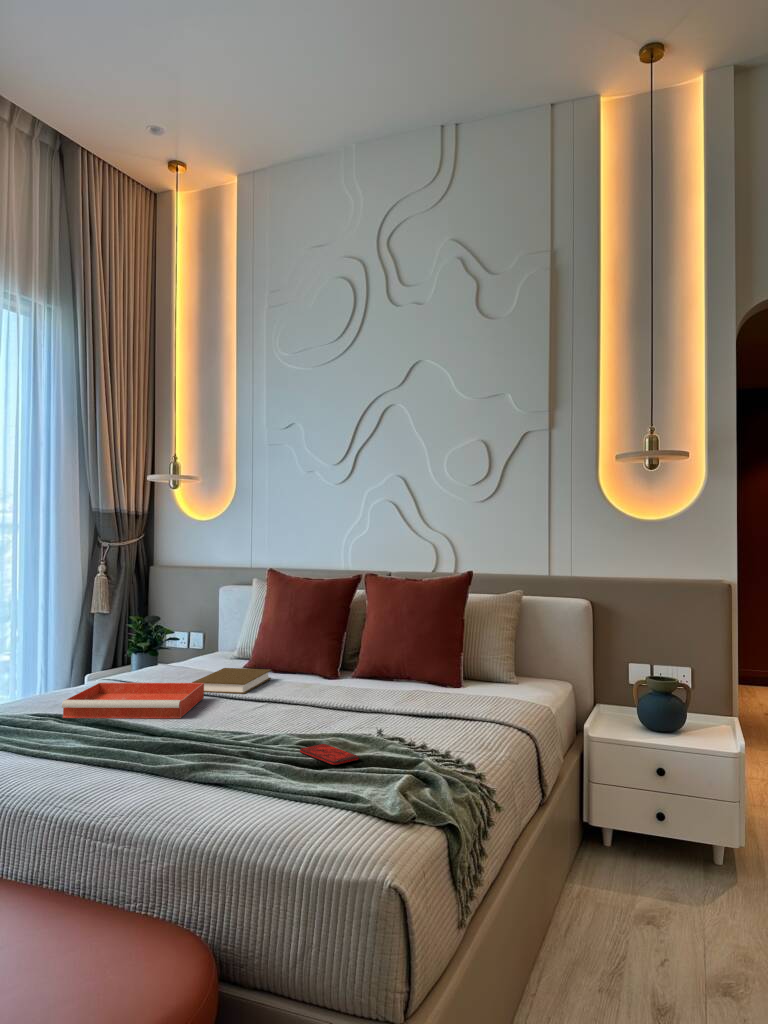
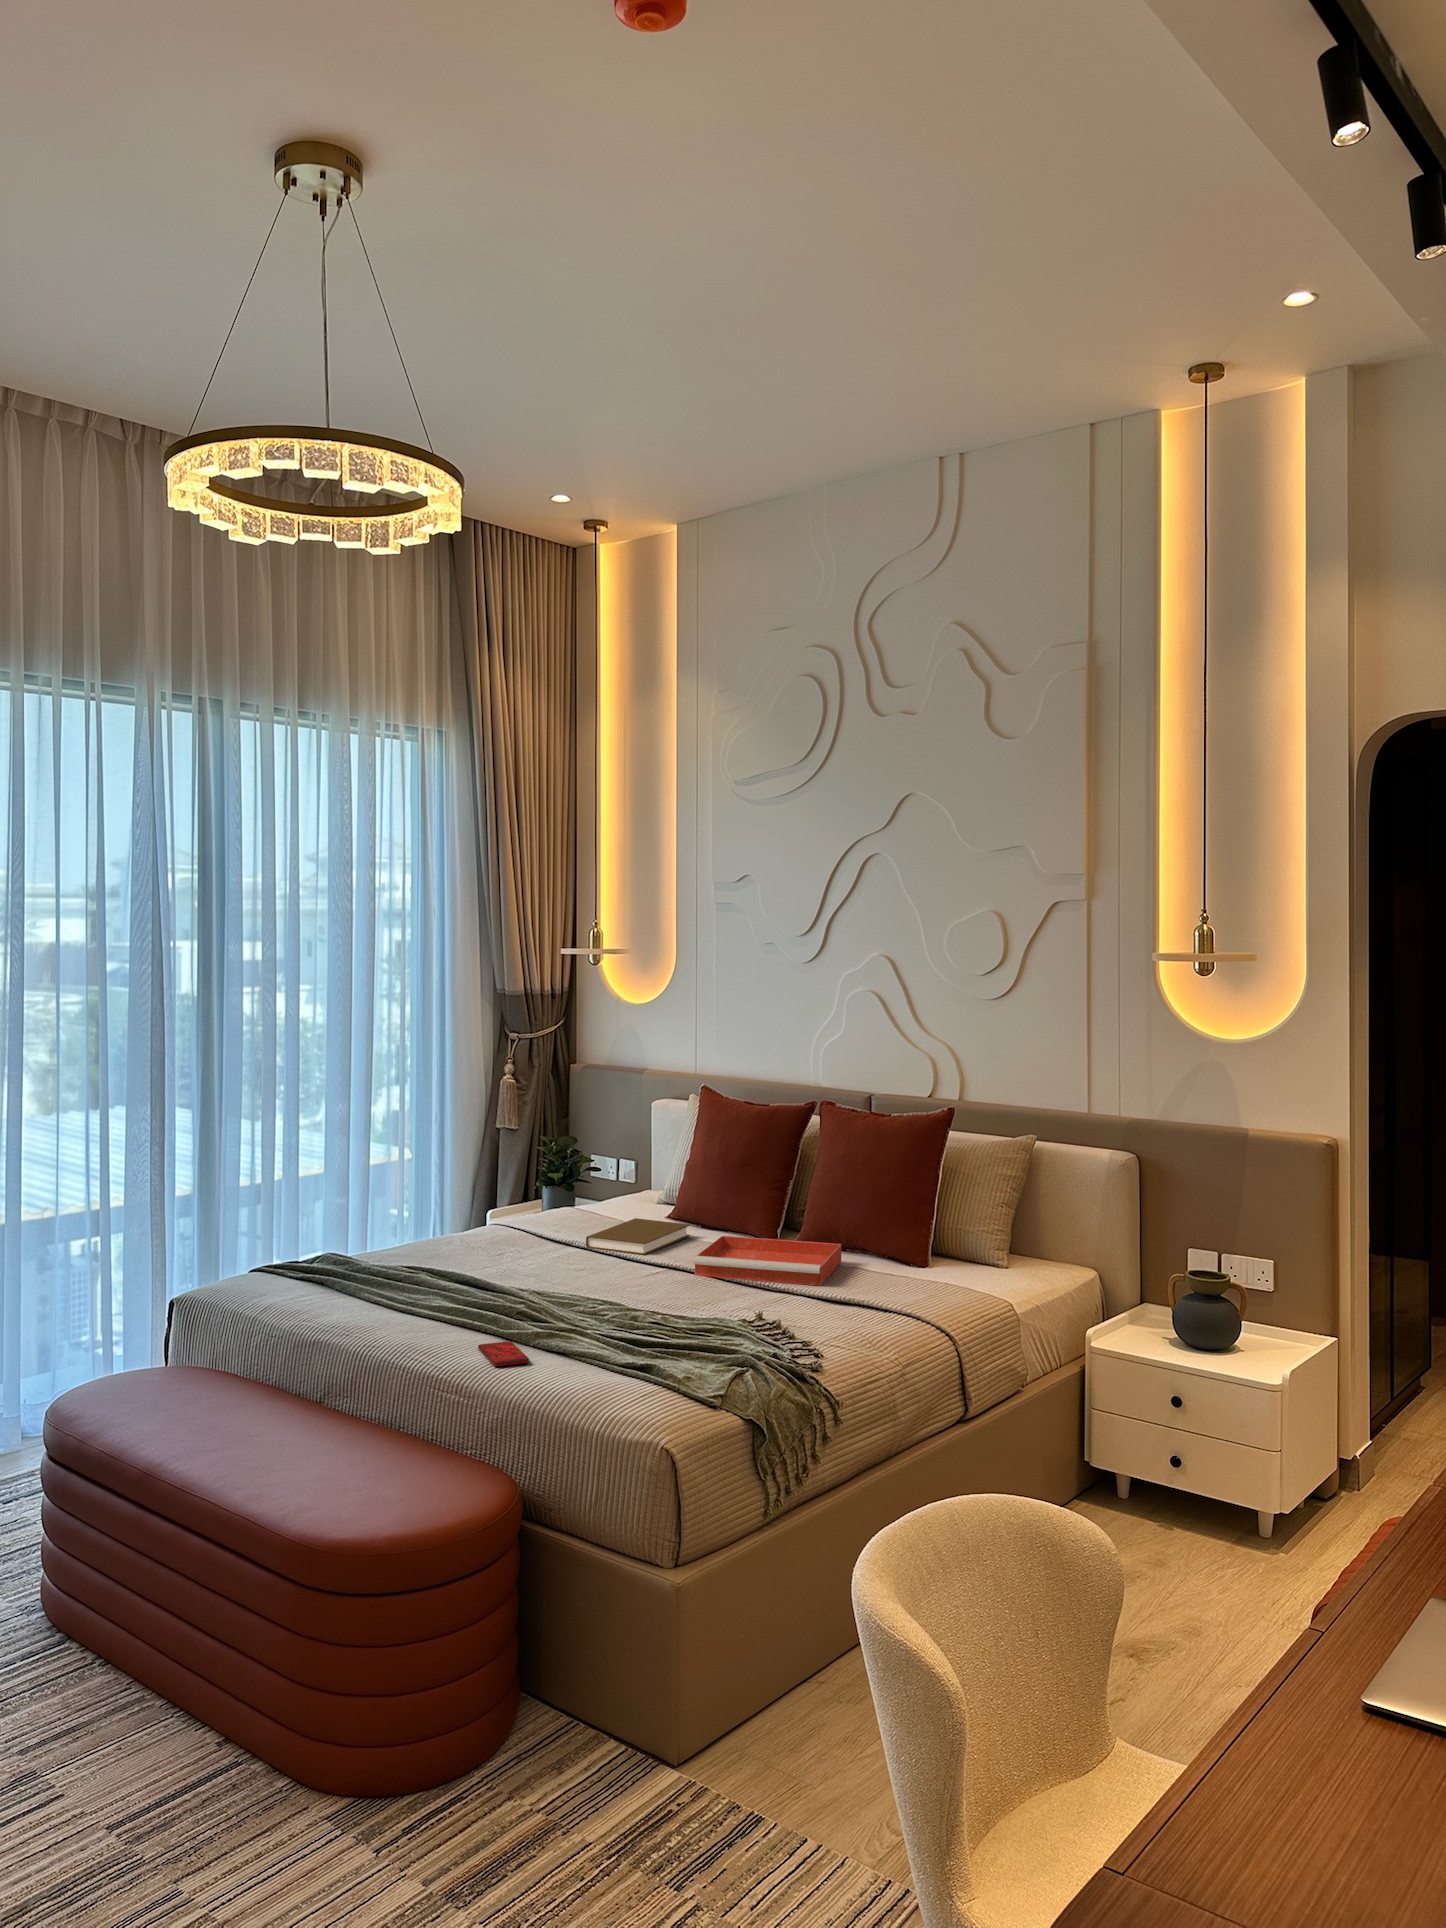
tray: present [62,683,204,718] -> present [694,1236,841,1285]
smartphone: present [300,744,359,765] -> present [478,1341,529,1366]

